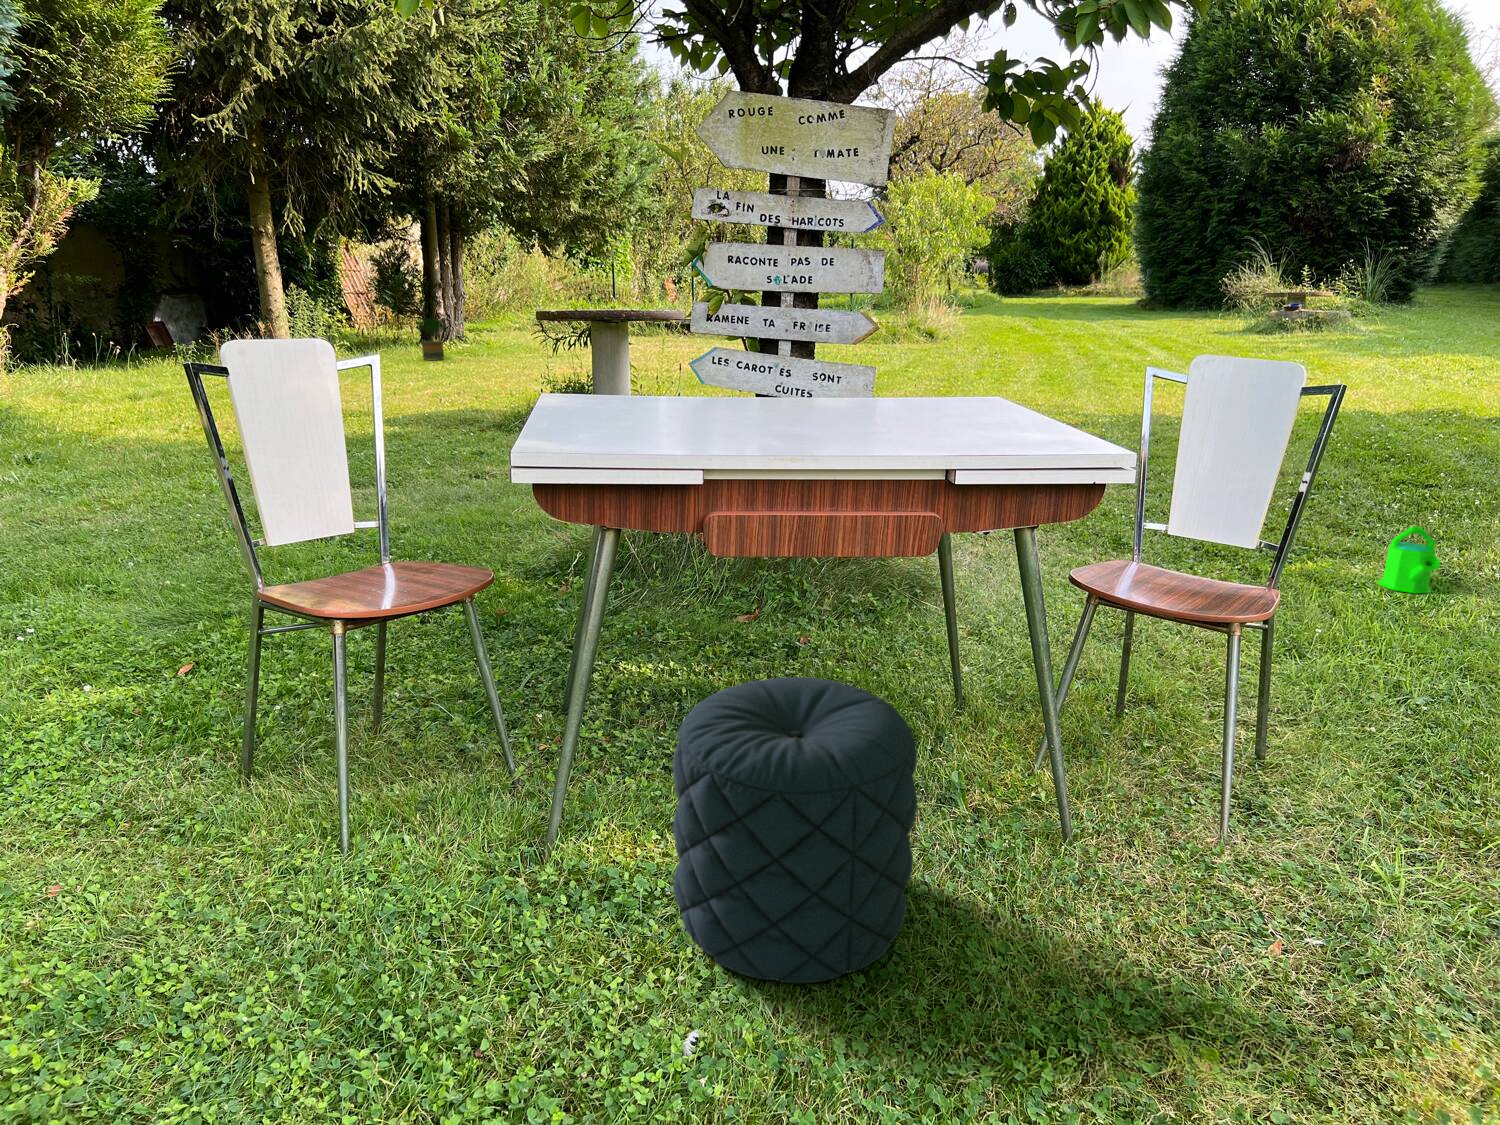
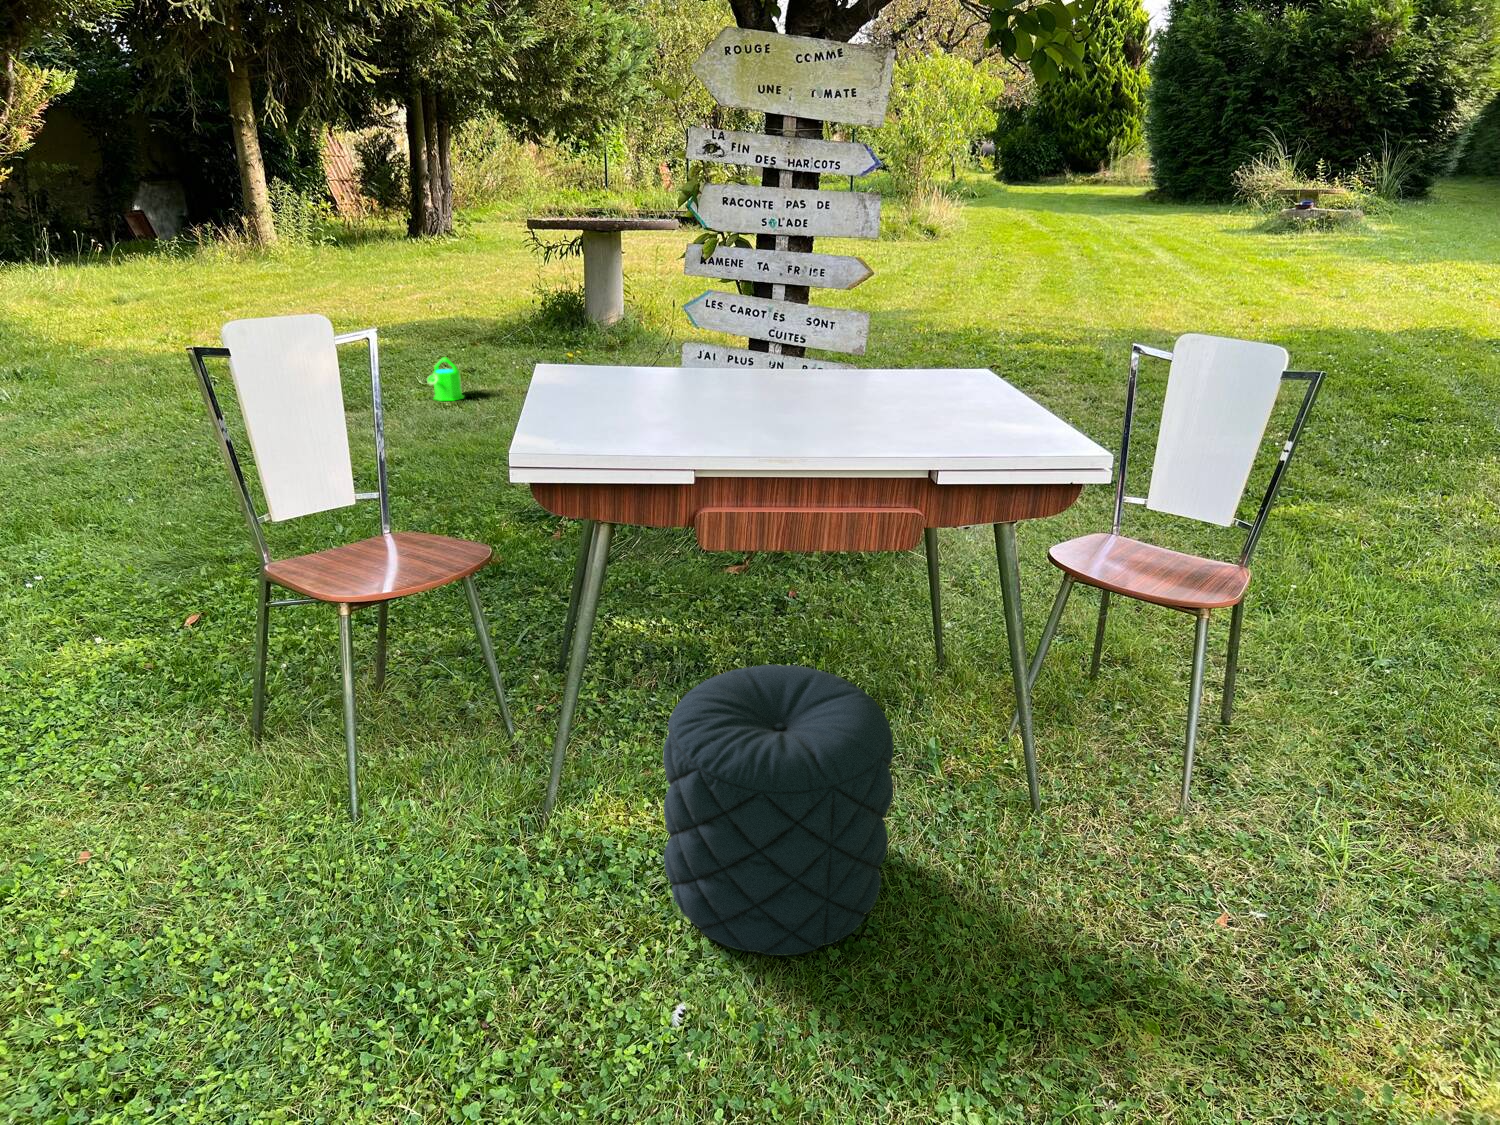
potted tree: present [418,319,447,361] -> none [404,215,438,261]
watering can: present [1378,526,1440,593] -> present [427,357,464,401]

